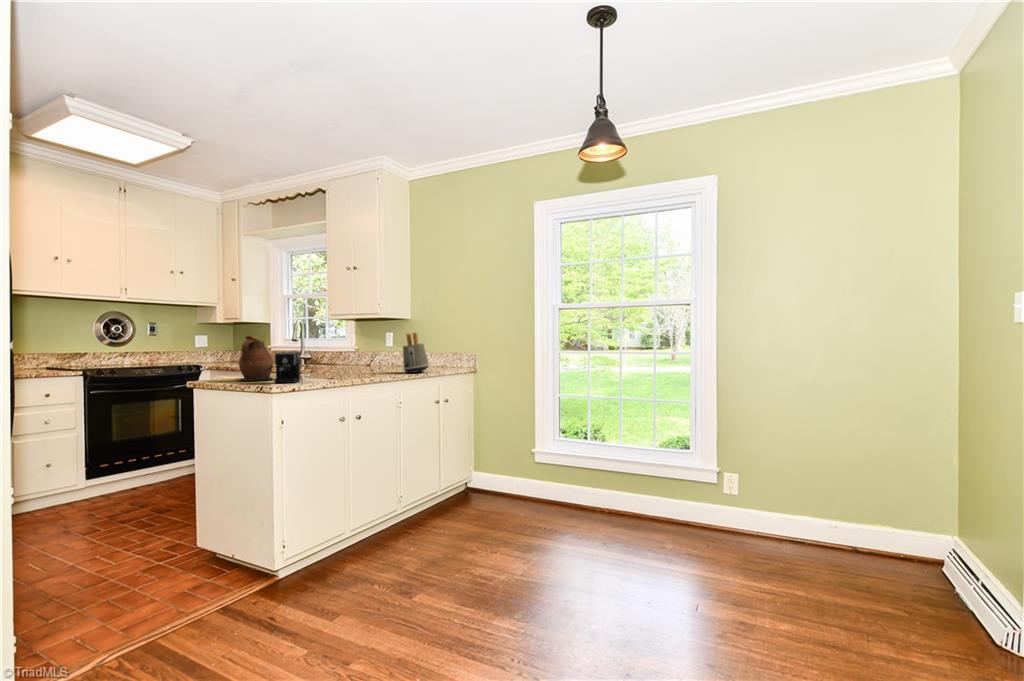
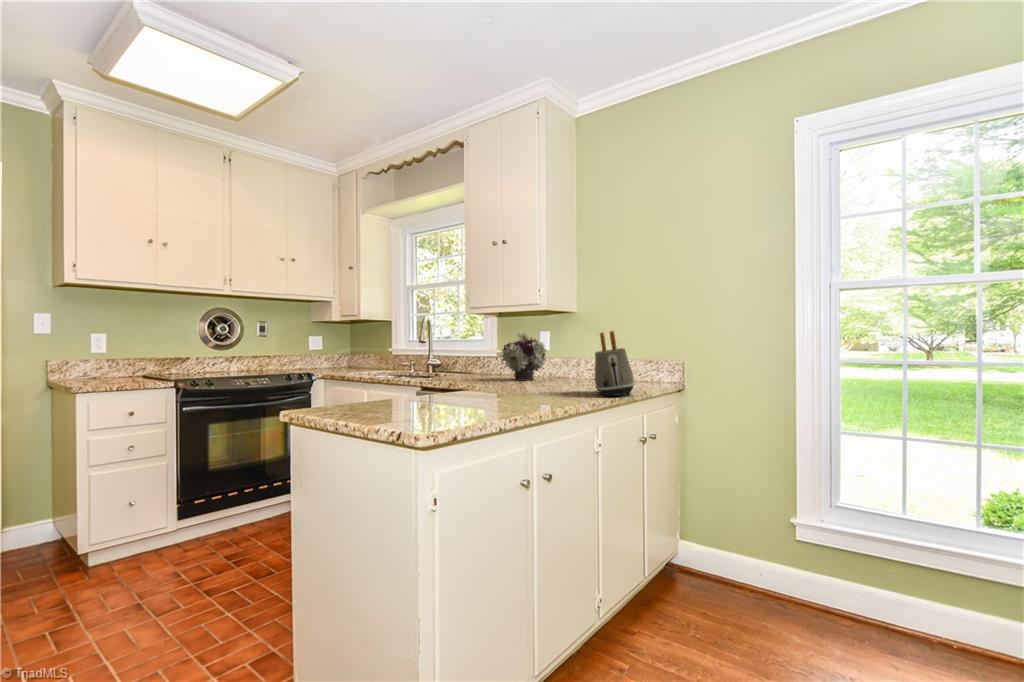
flower arrangement: none [354,332,391,368] -> present [501,332,546,381]
ceramic pitcher: present [238,336,276,381] -> none [349,337,417,411]
coffee maker: present [274,352,333,383] -> none [415,365,508,422]

